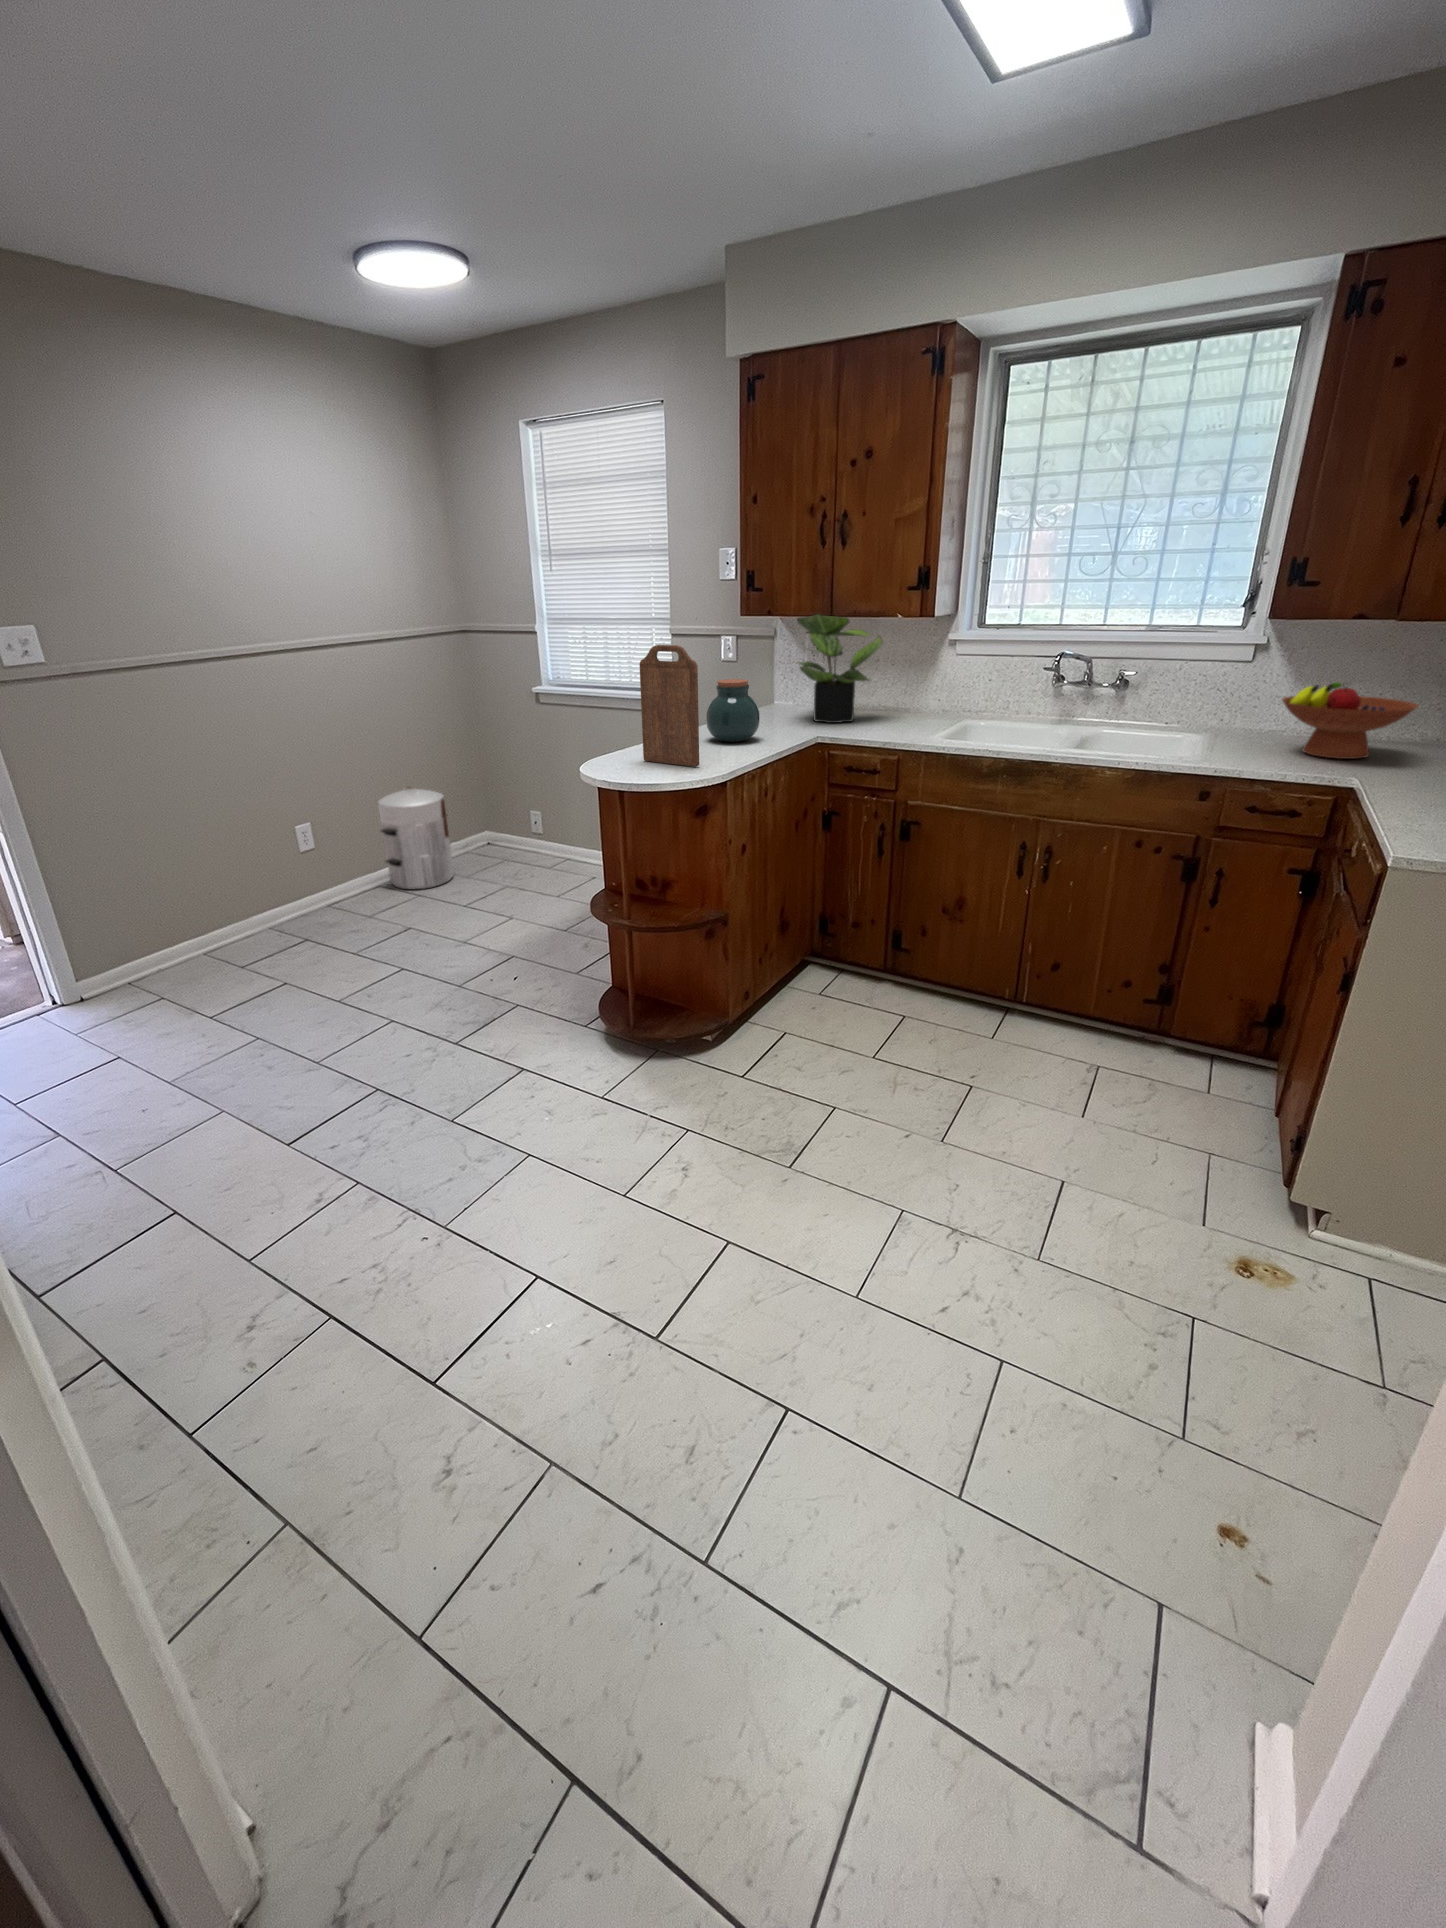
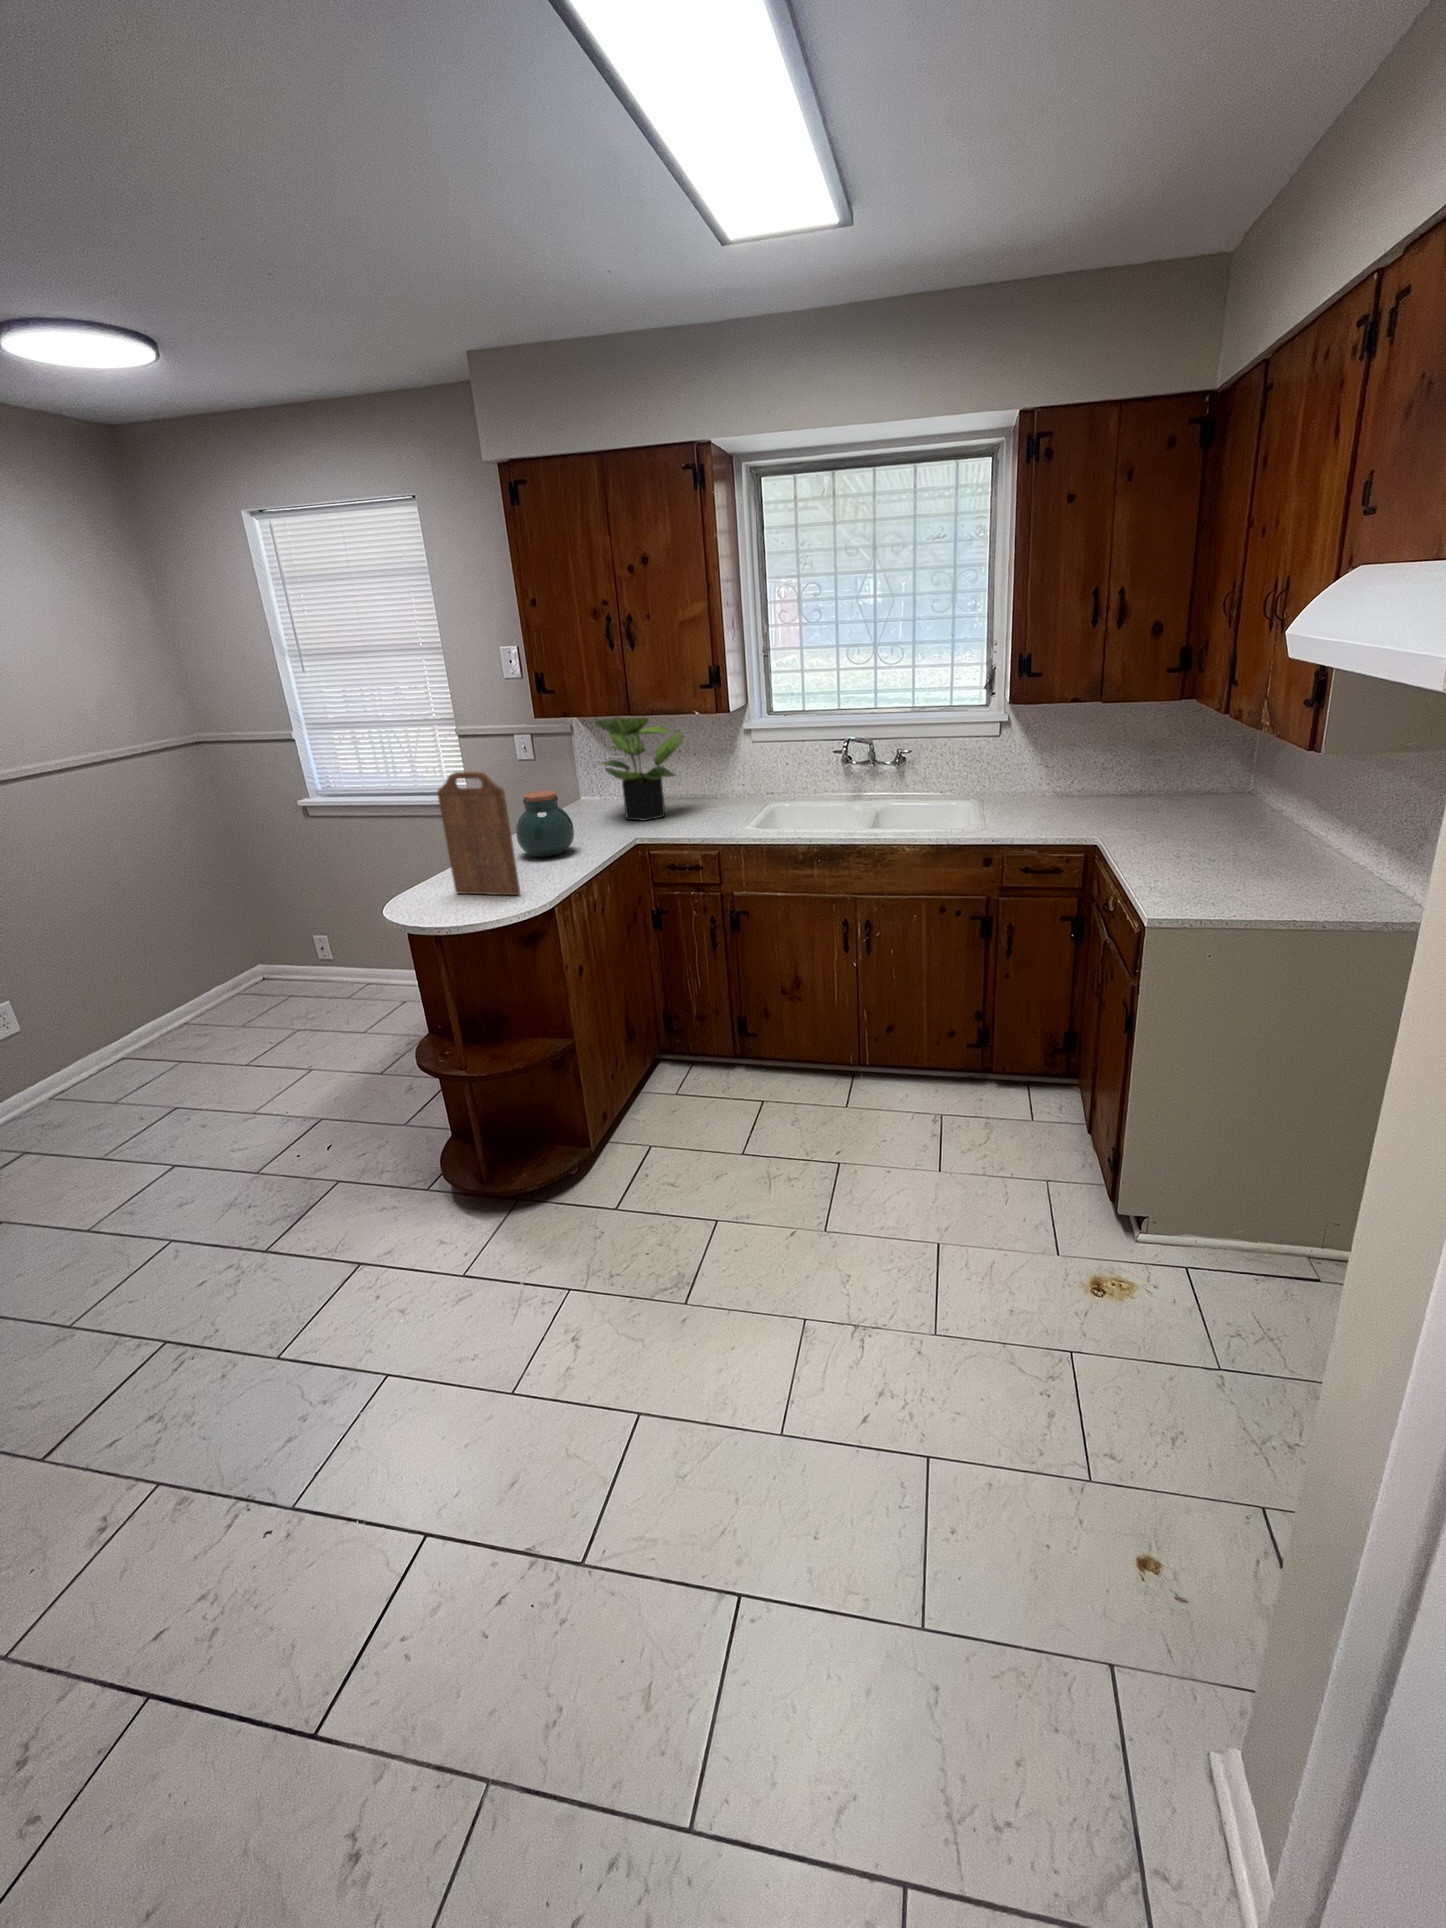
fruit bowl: present [1282,682,1418,759] -> none [1031,752,1130,817]
waste bin: present [378,787,454,889] -> none [105,936,223,1059]

